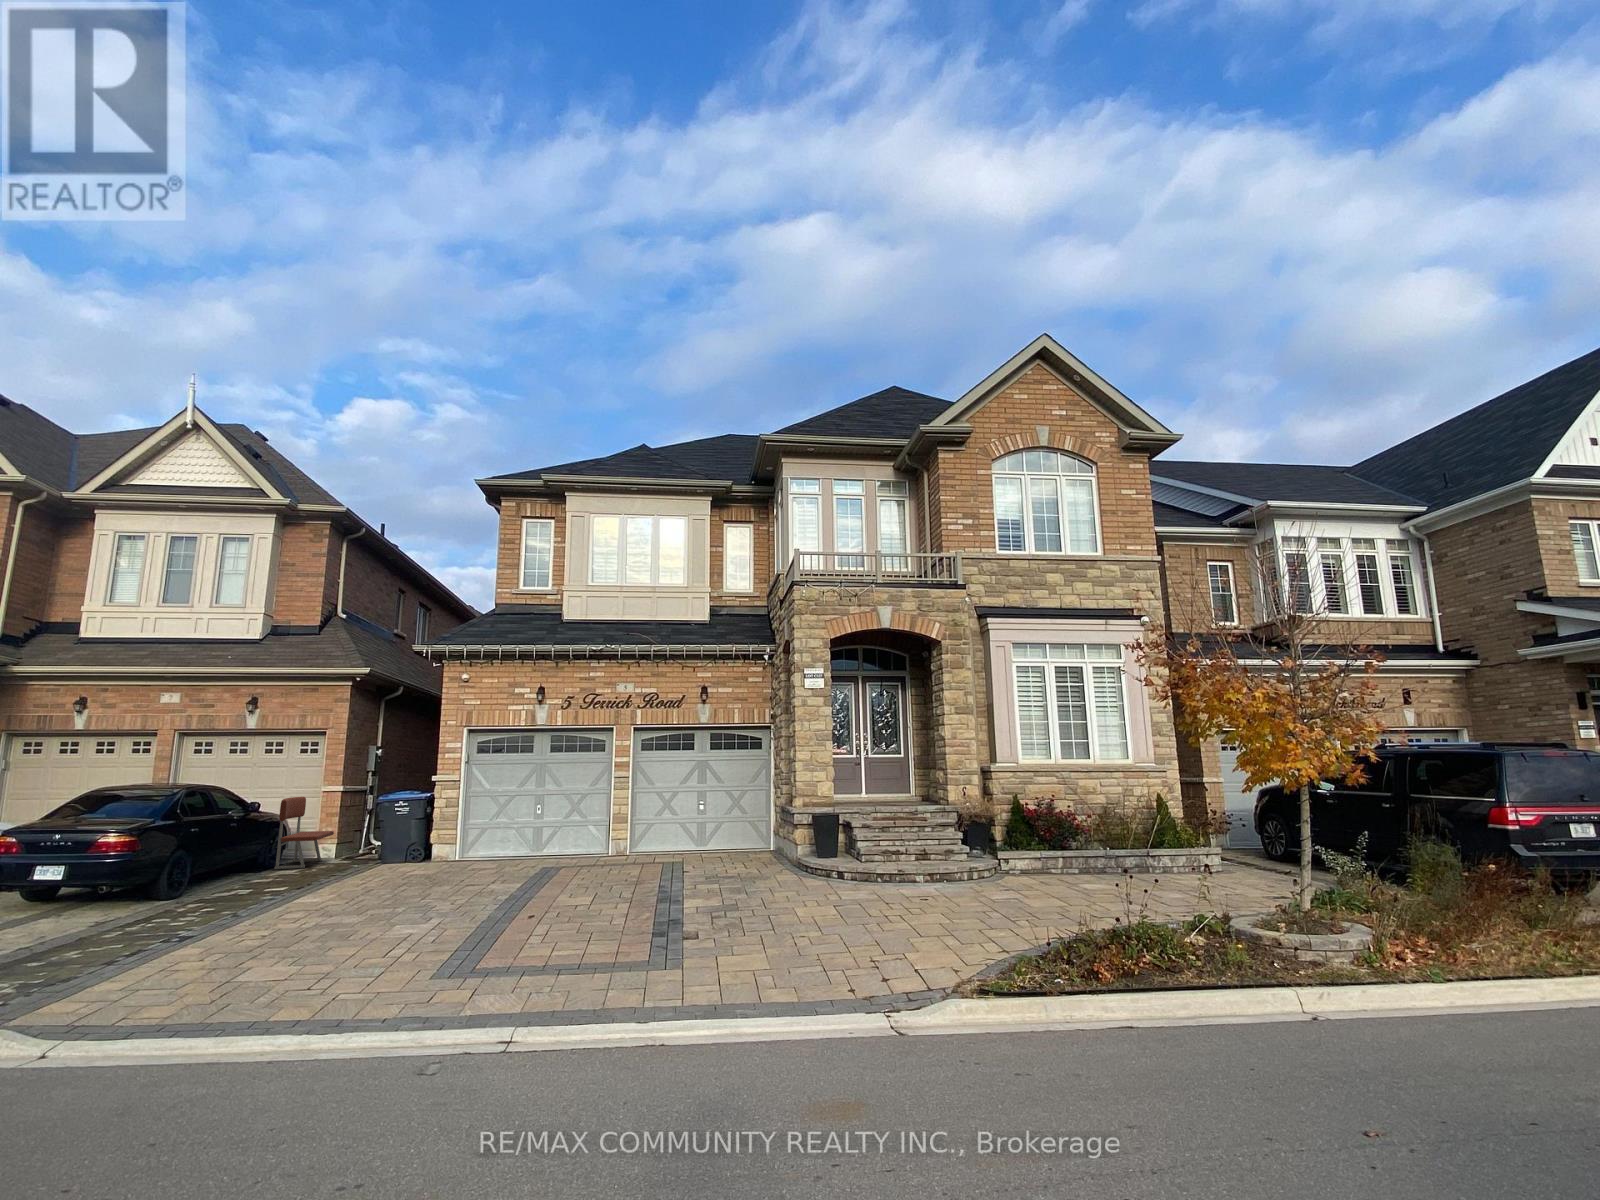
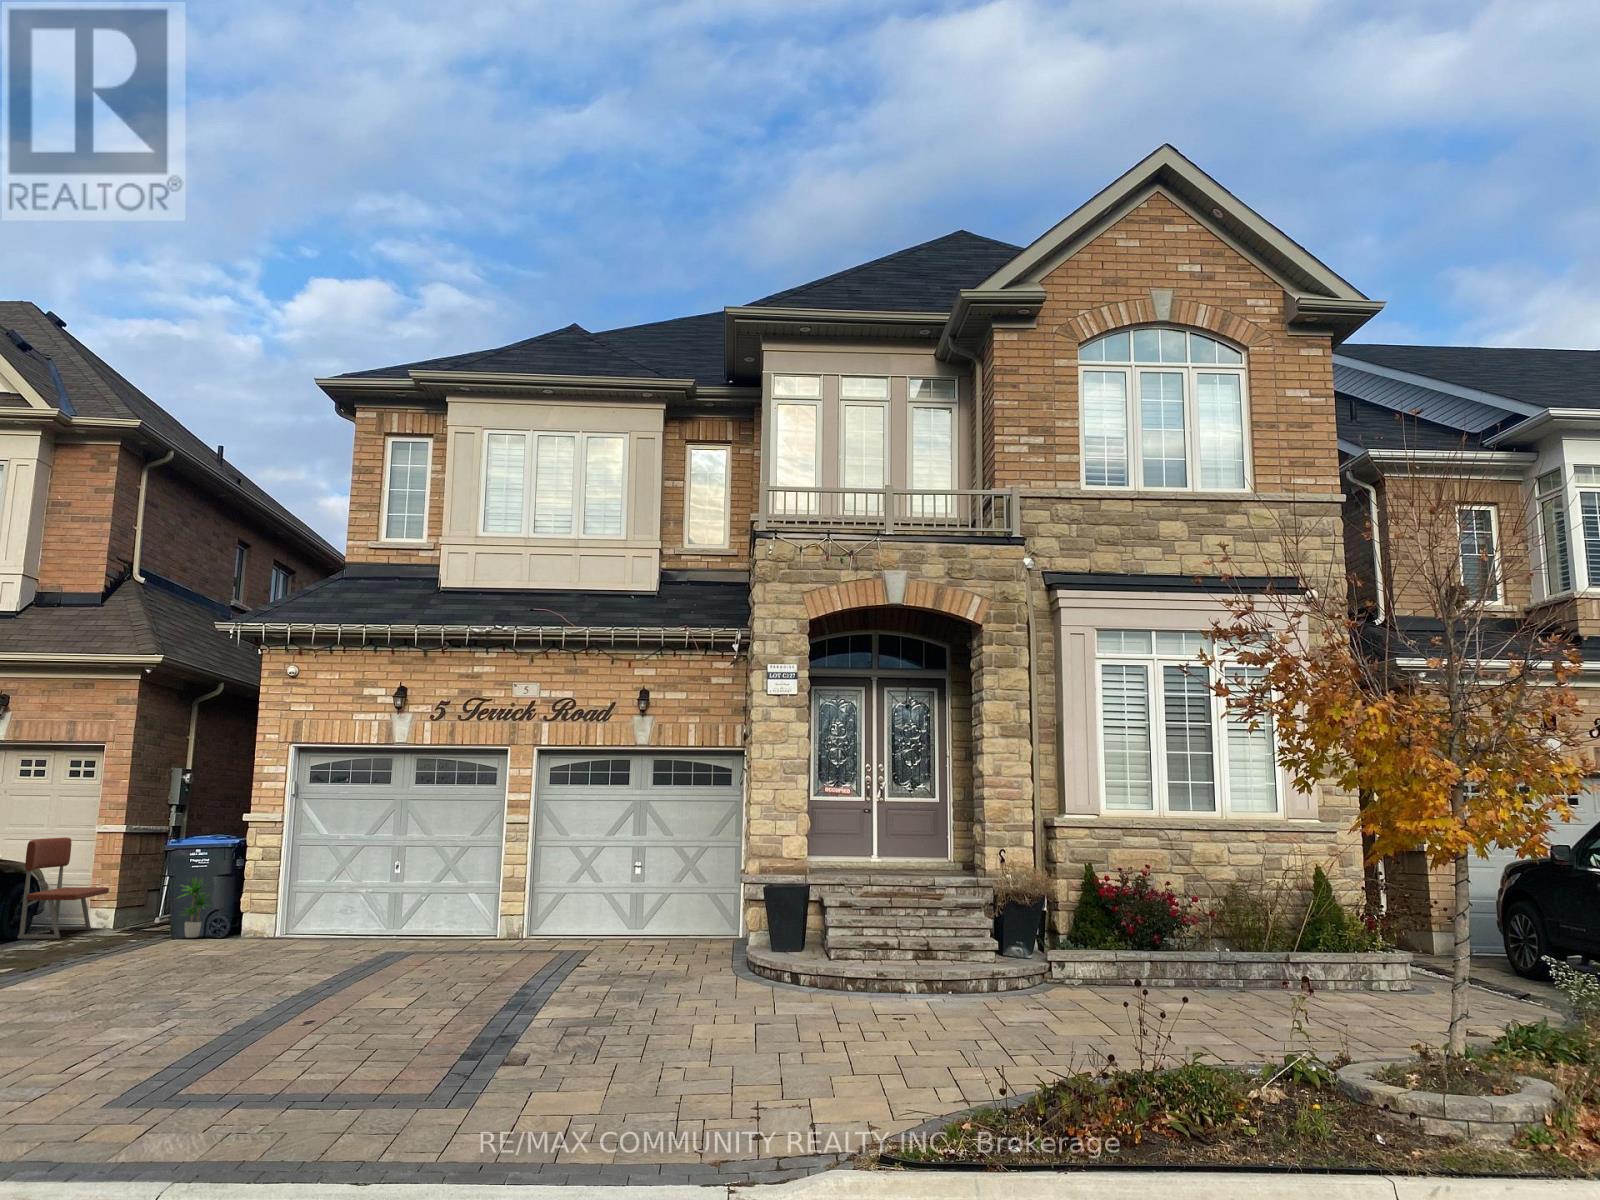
potted plant: none [387,820,416,864] -> present [182,878,210,938]

